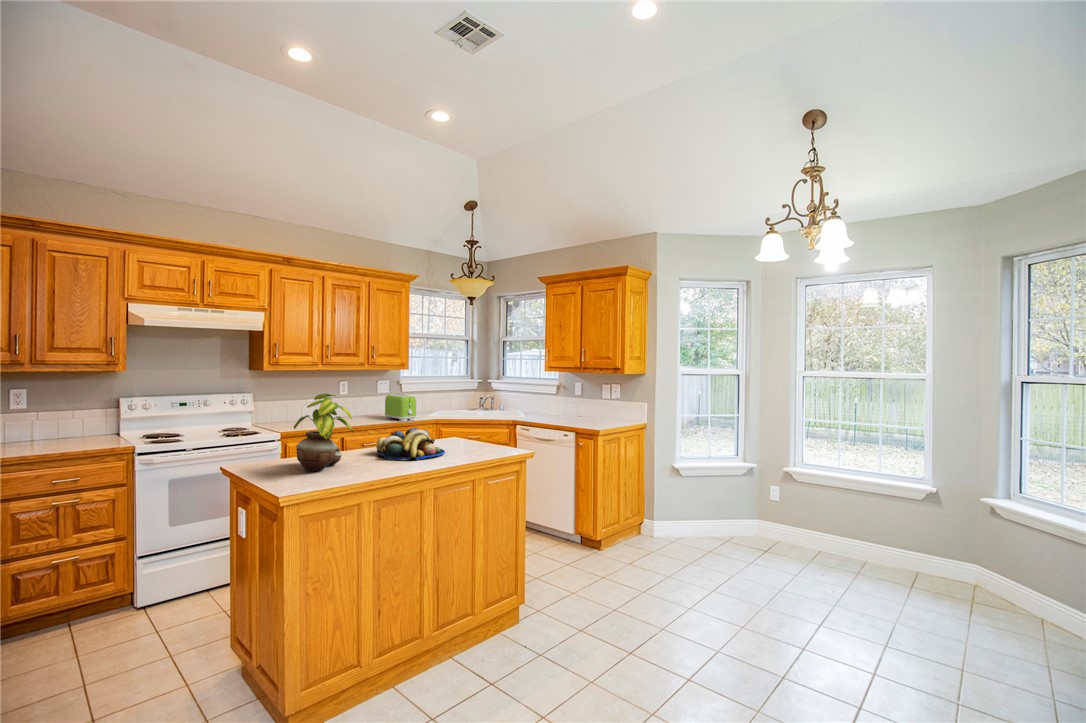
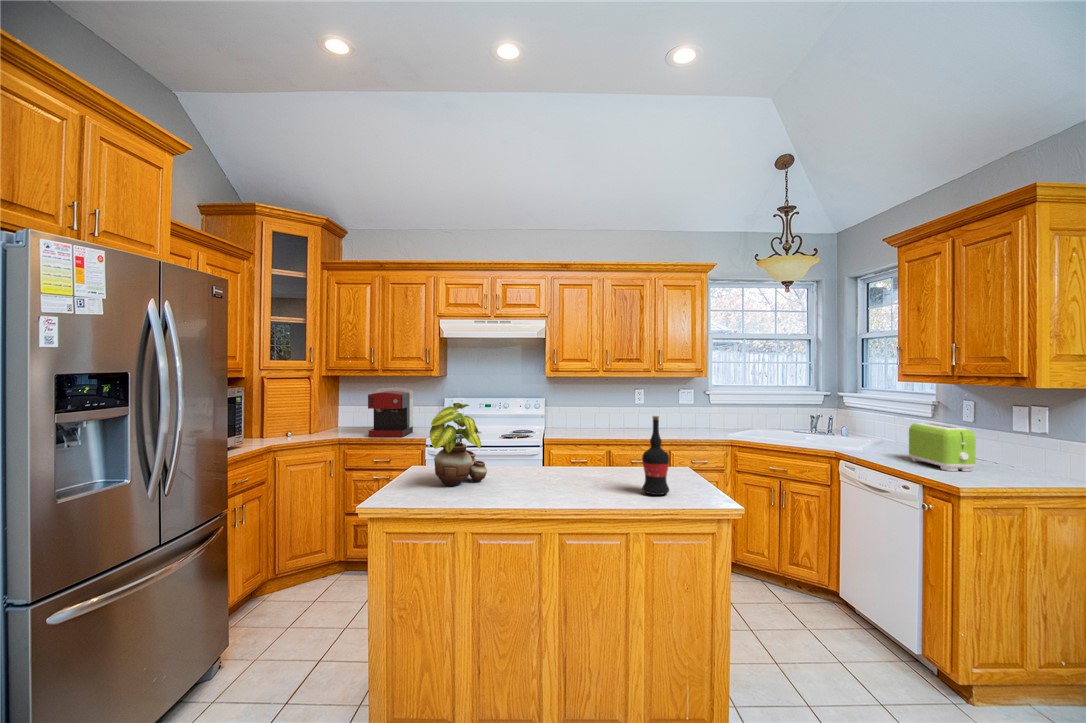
coffee maker: none [22,385,85,453] -> present [368,387,413,437]
toaster: present [385,394,416,421] -> present [909,423,975,471]
wine bottle: none [469,397,489,453] -> present [642,416,669,495]
fruit bowl: present [376,428,445,460] -> none [536,450,619,490]

